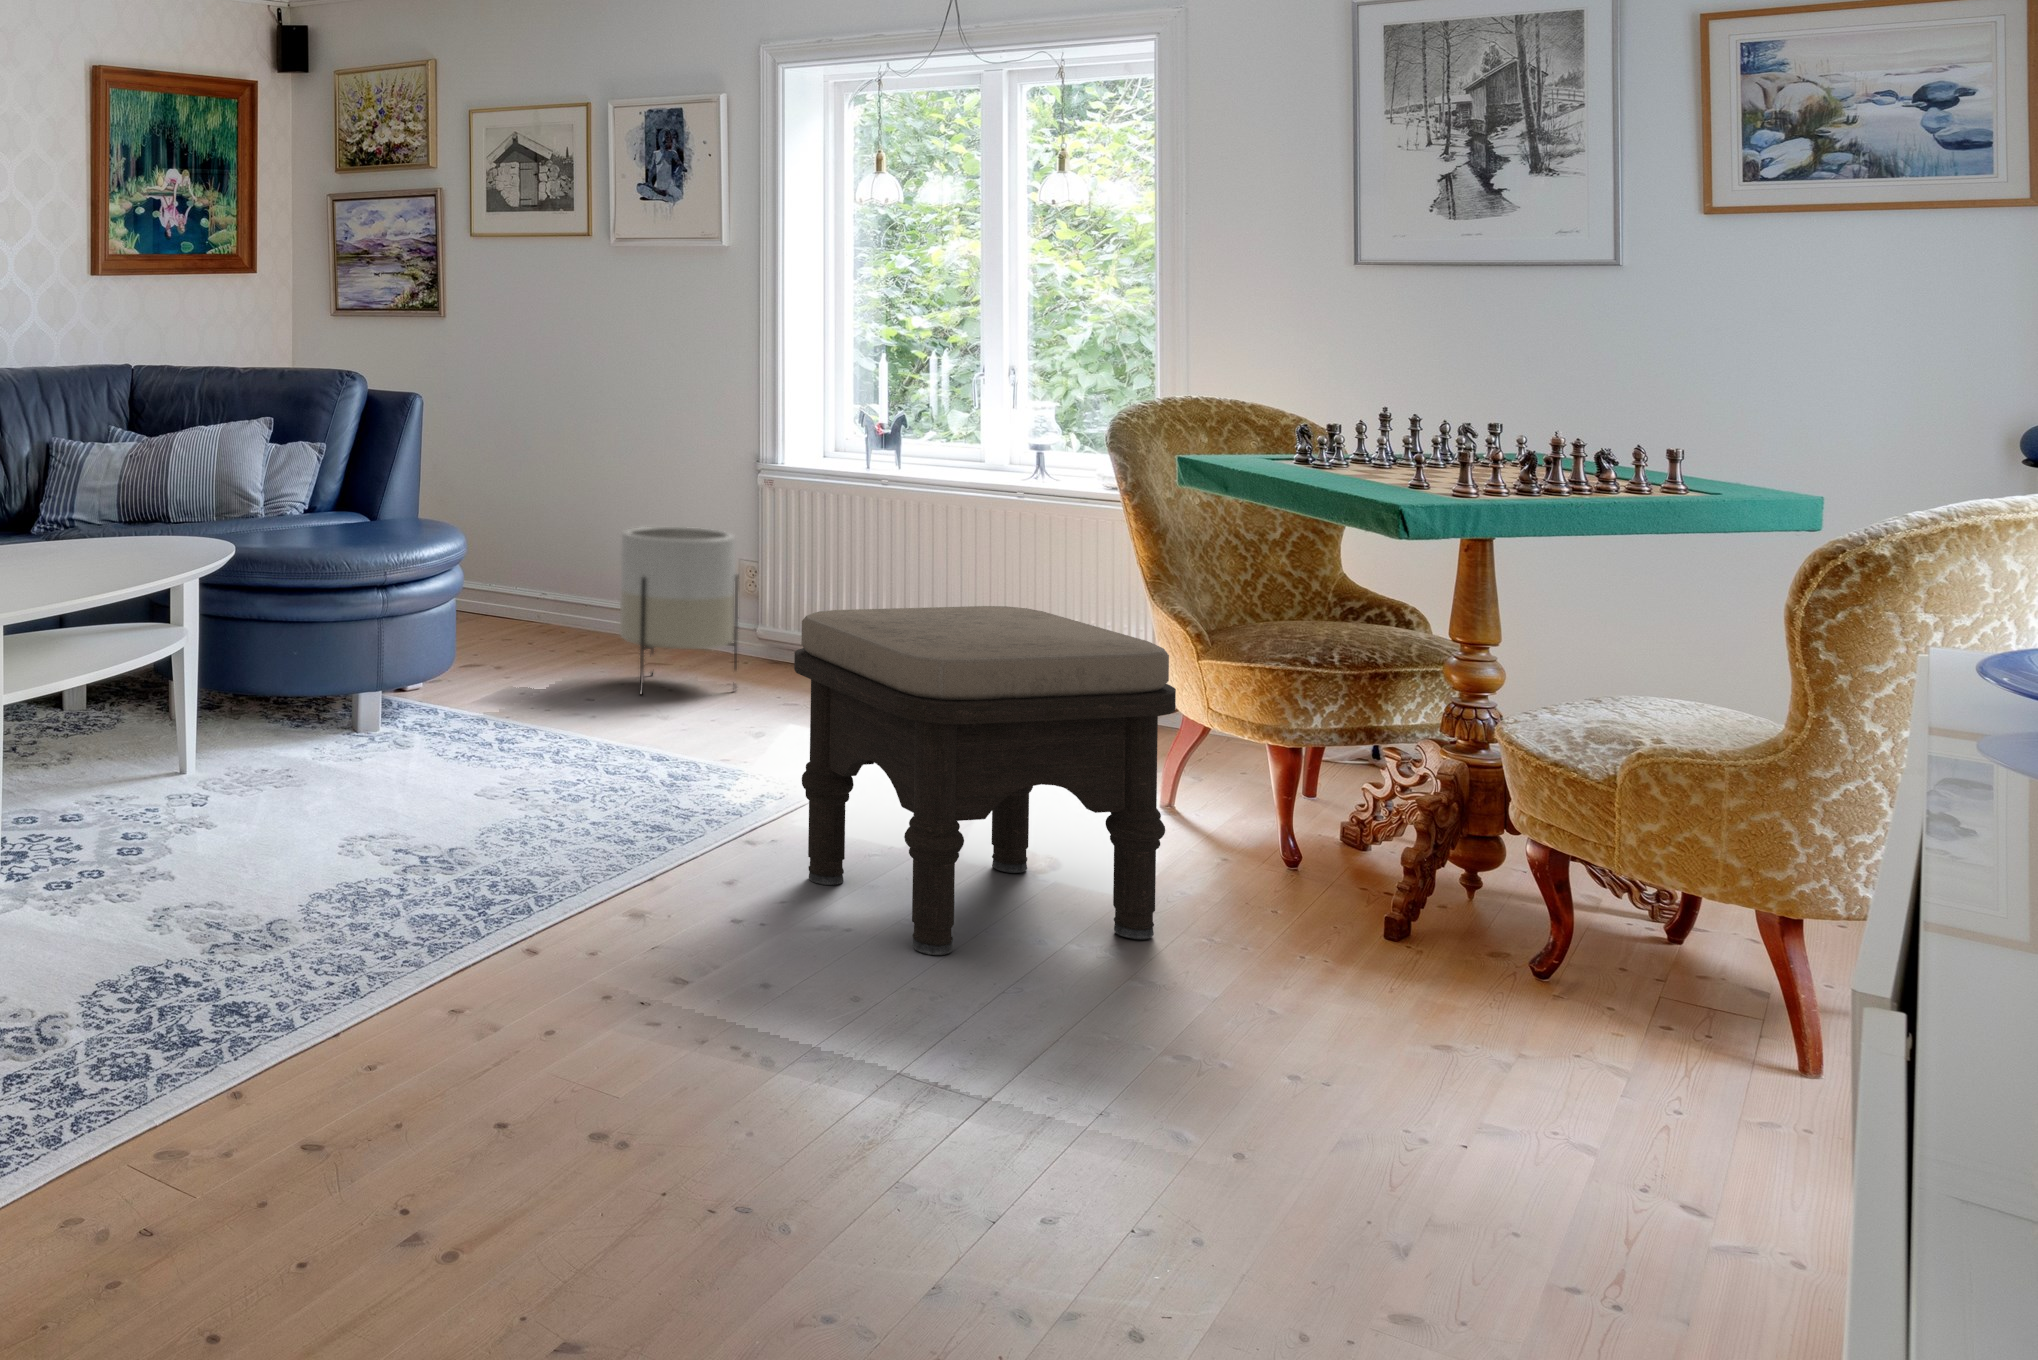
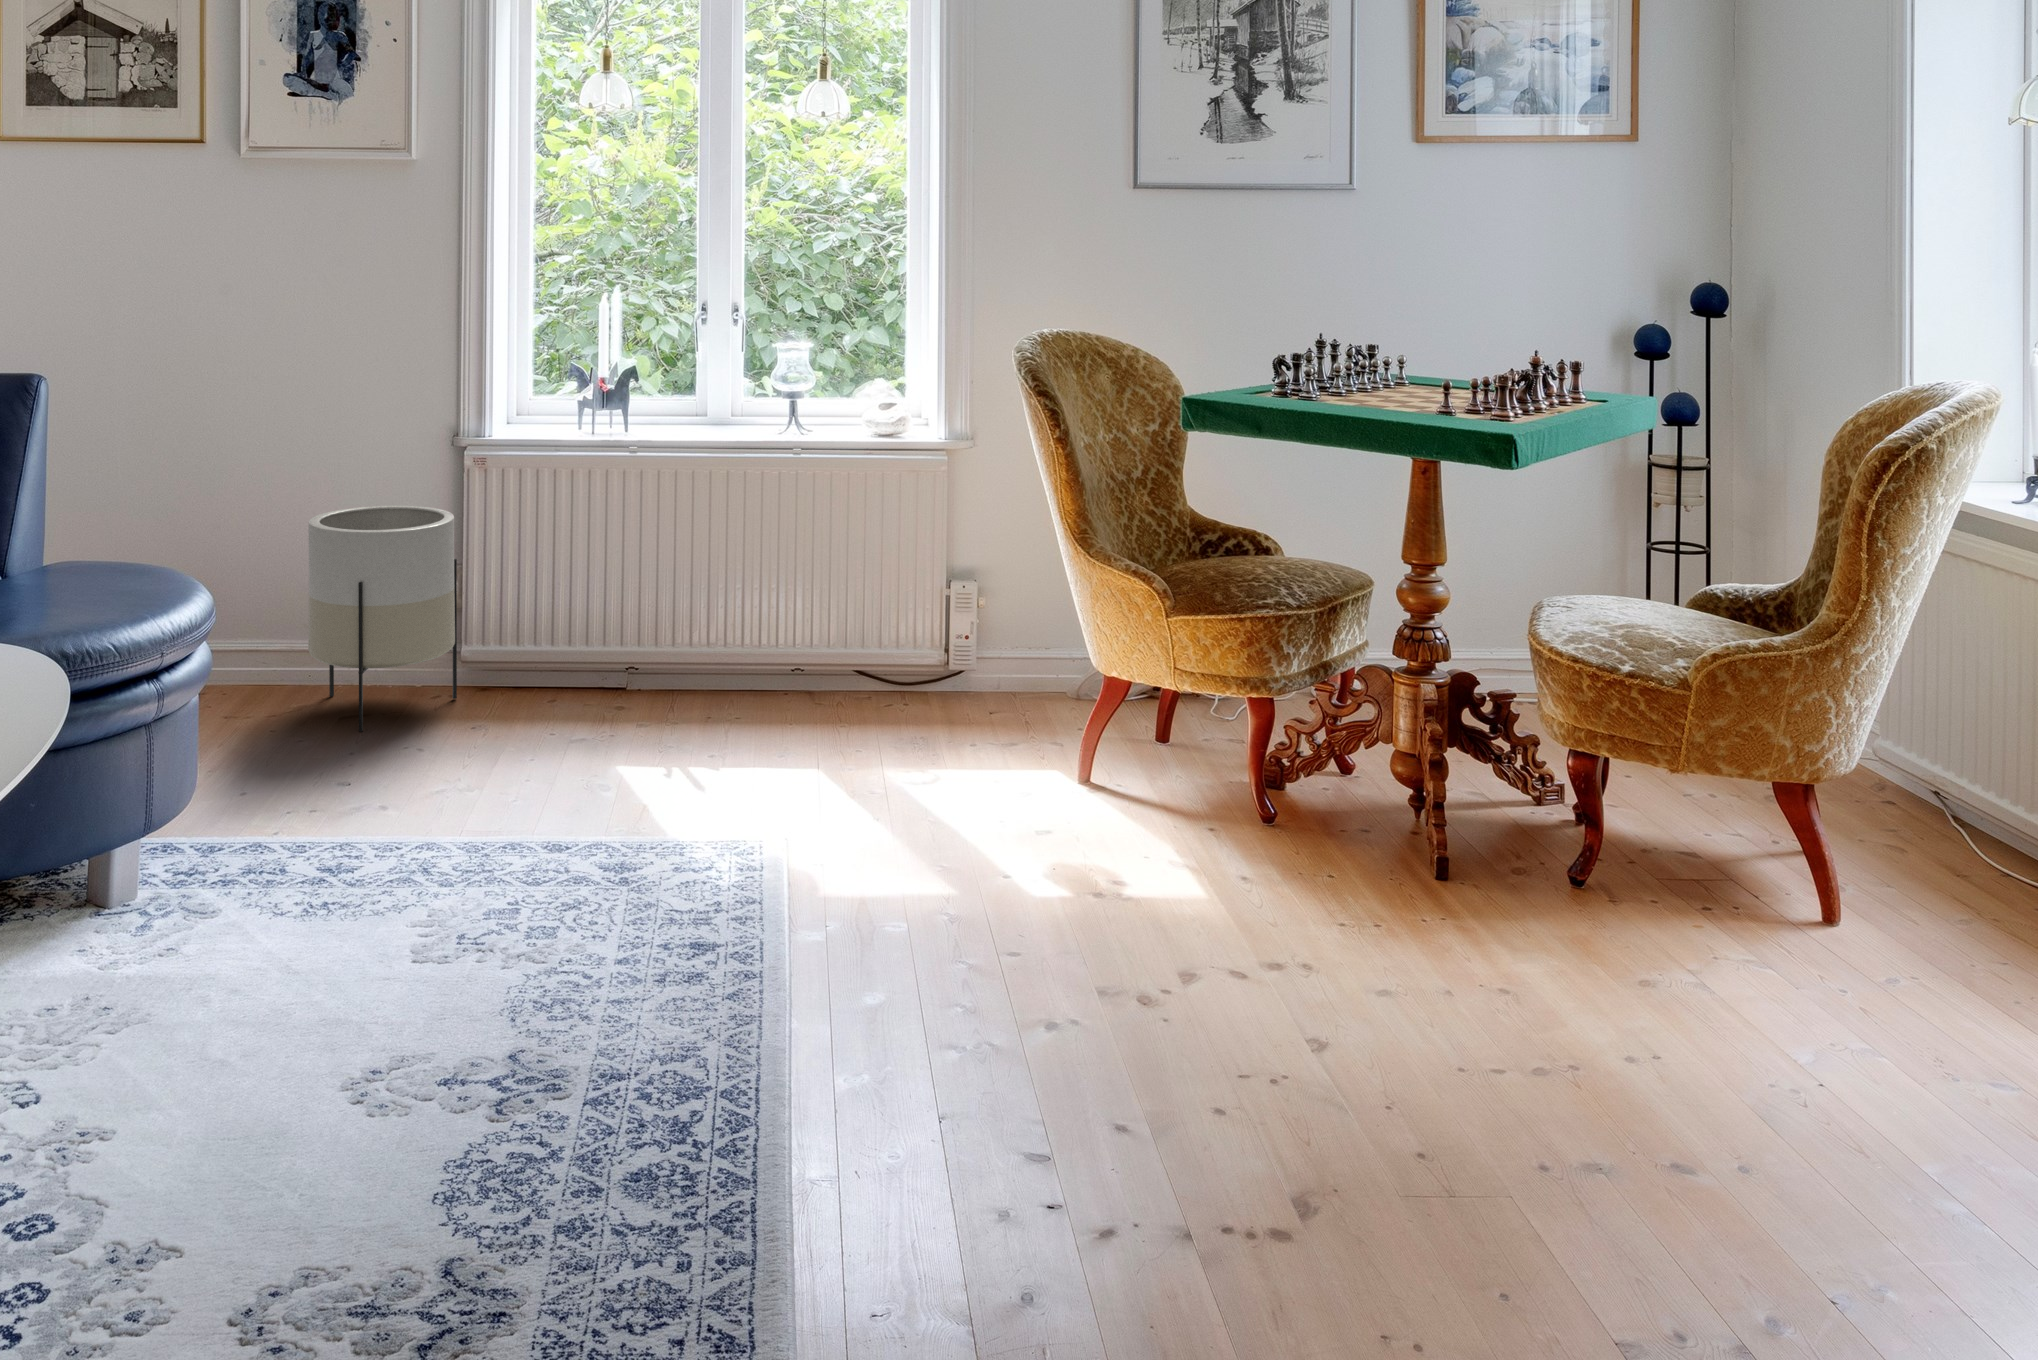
ottoman: present [794,606,1176,955] -> none [929,595,1372,1083]

